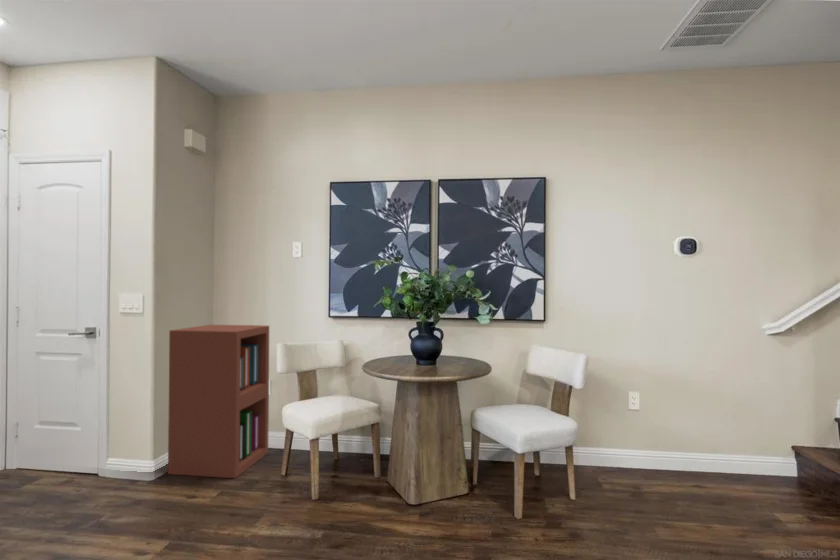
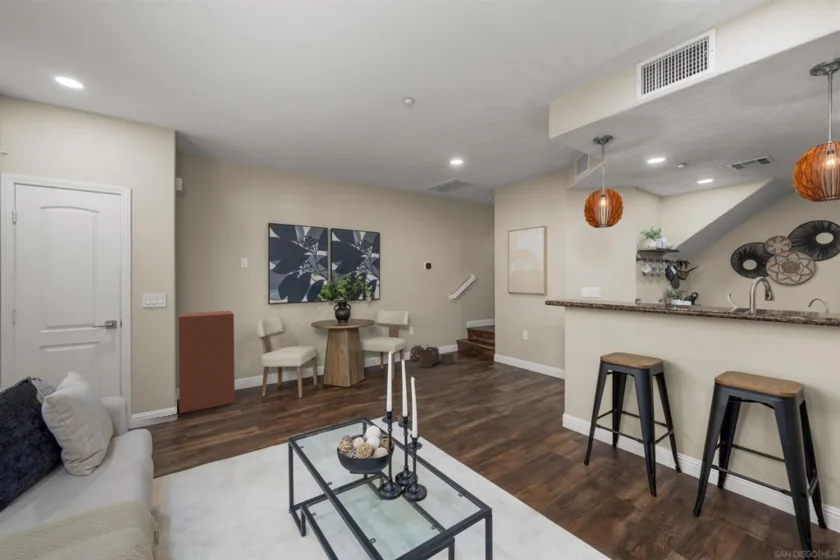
woven basket: none [619,438,737,521] -> present [410,345,454,368]

